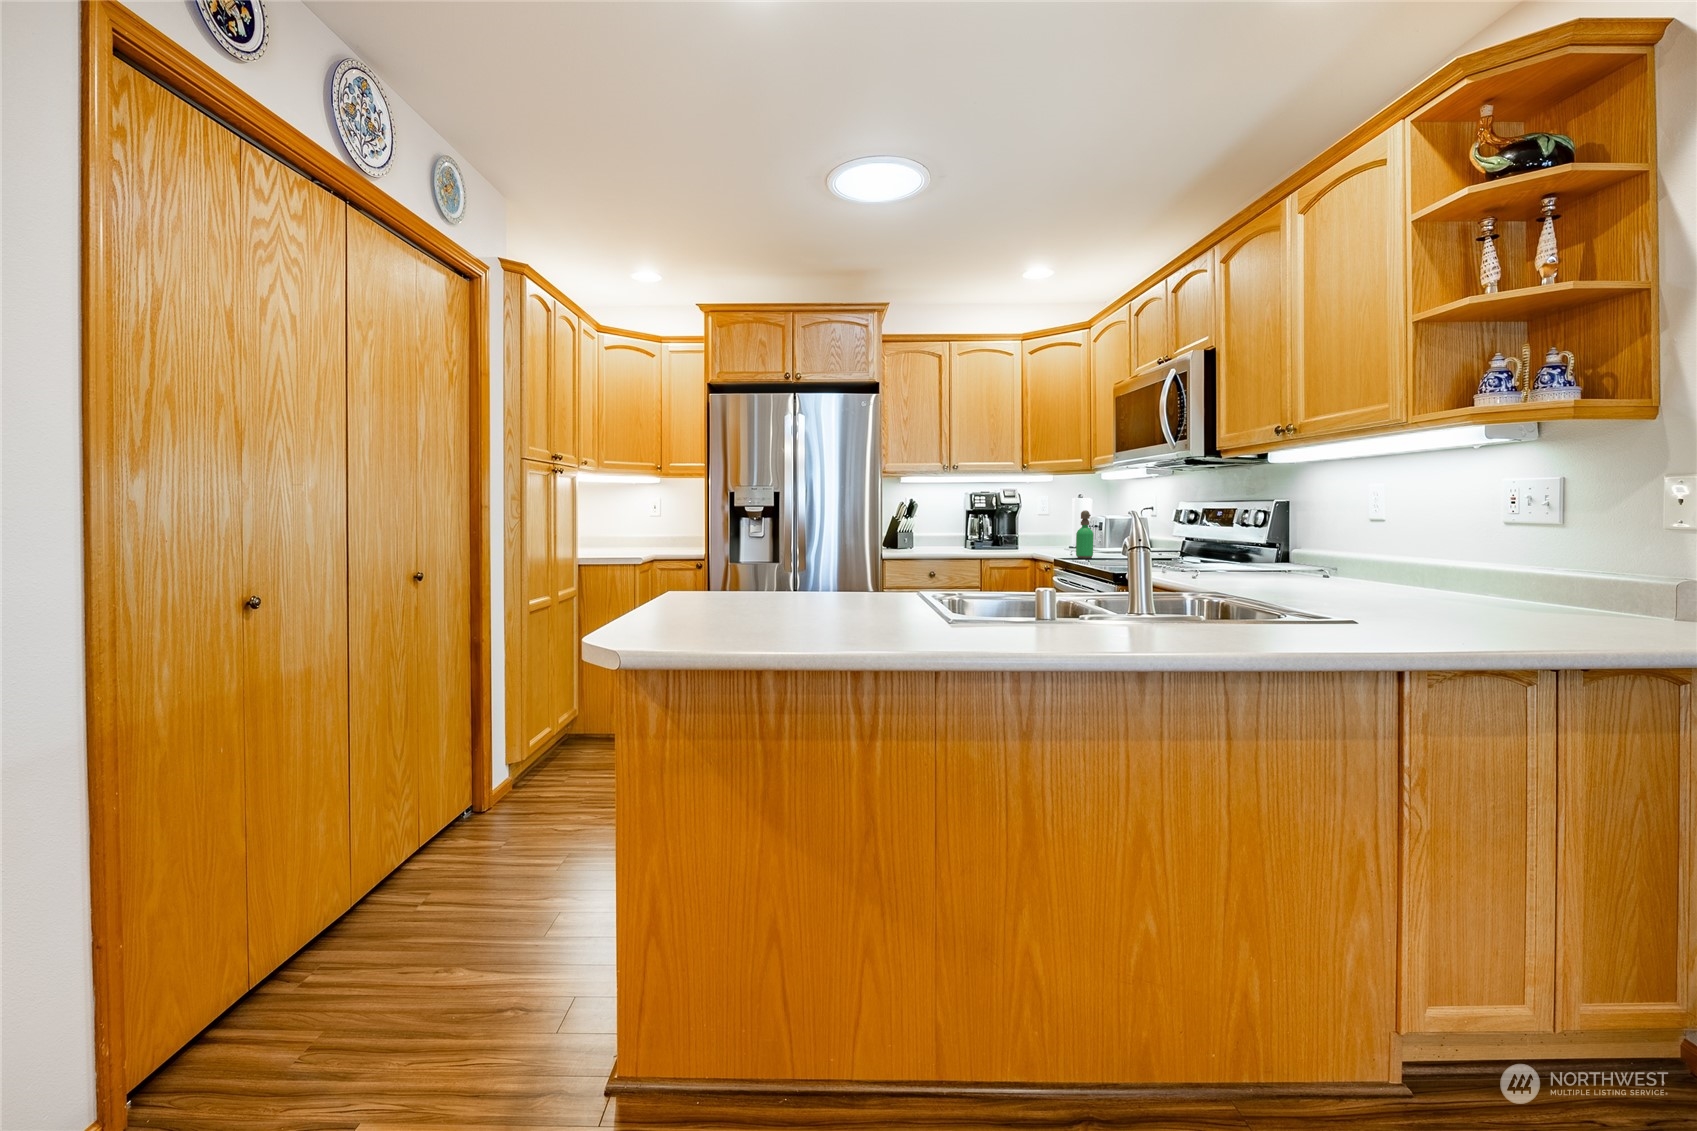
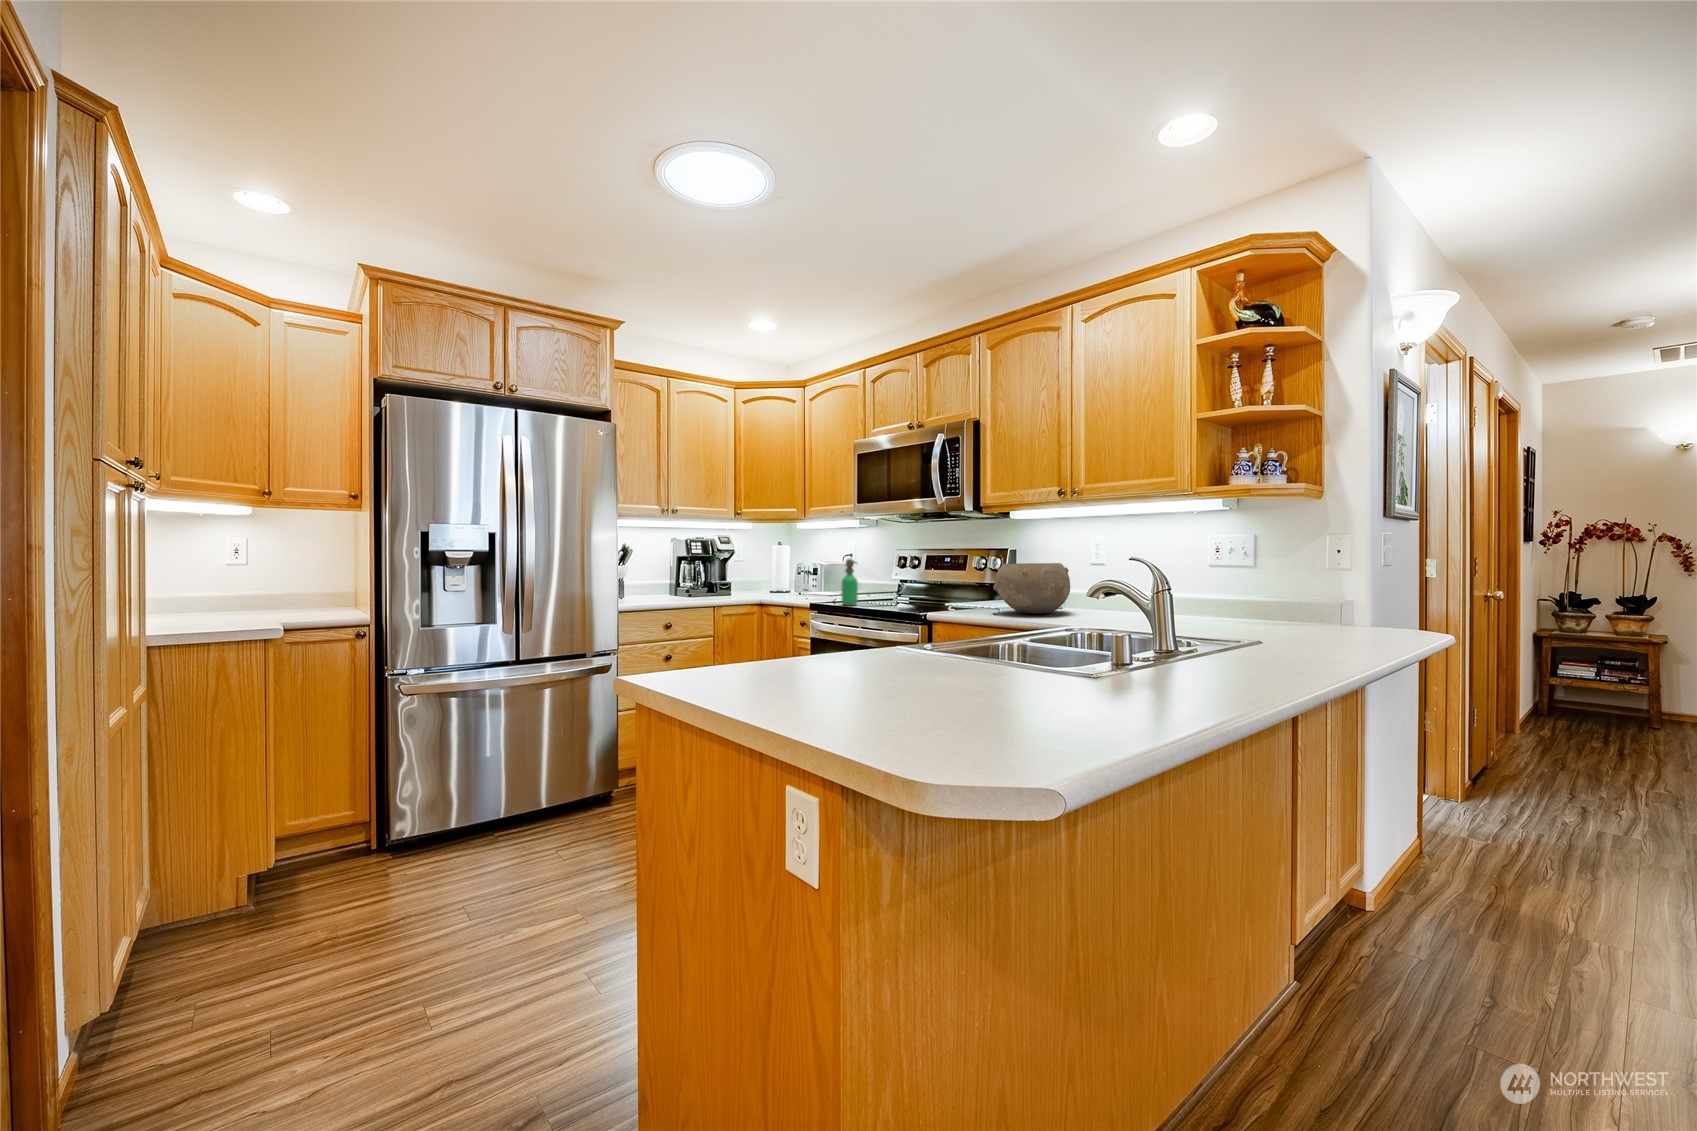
ceramic bowl: none [1198,513,1299,571] -> present [993,563,1070,614]

